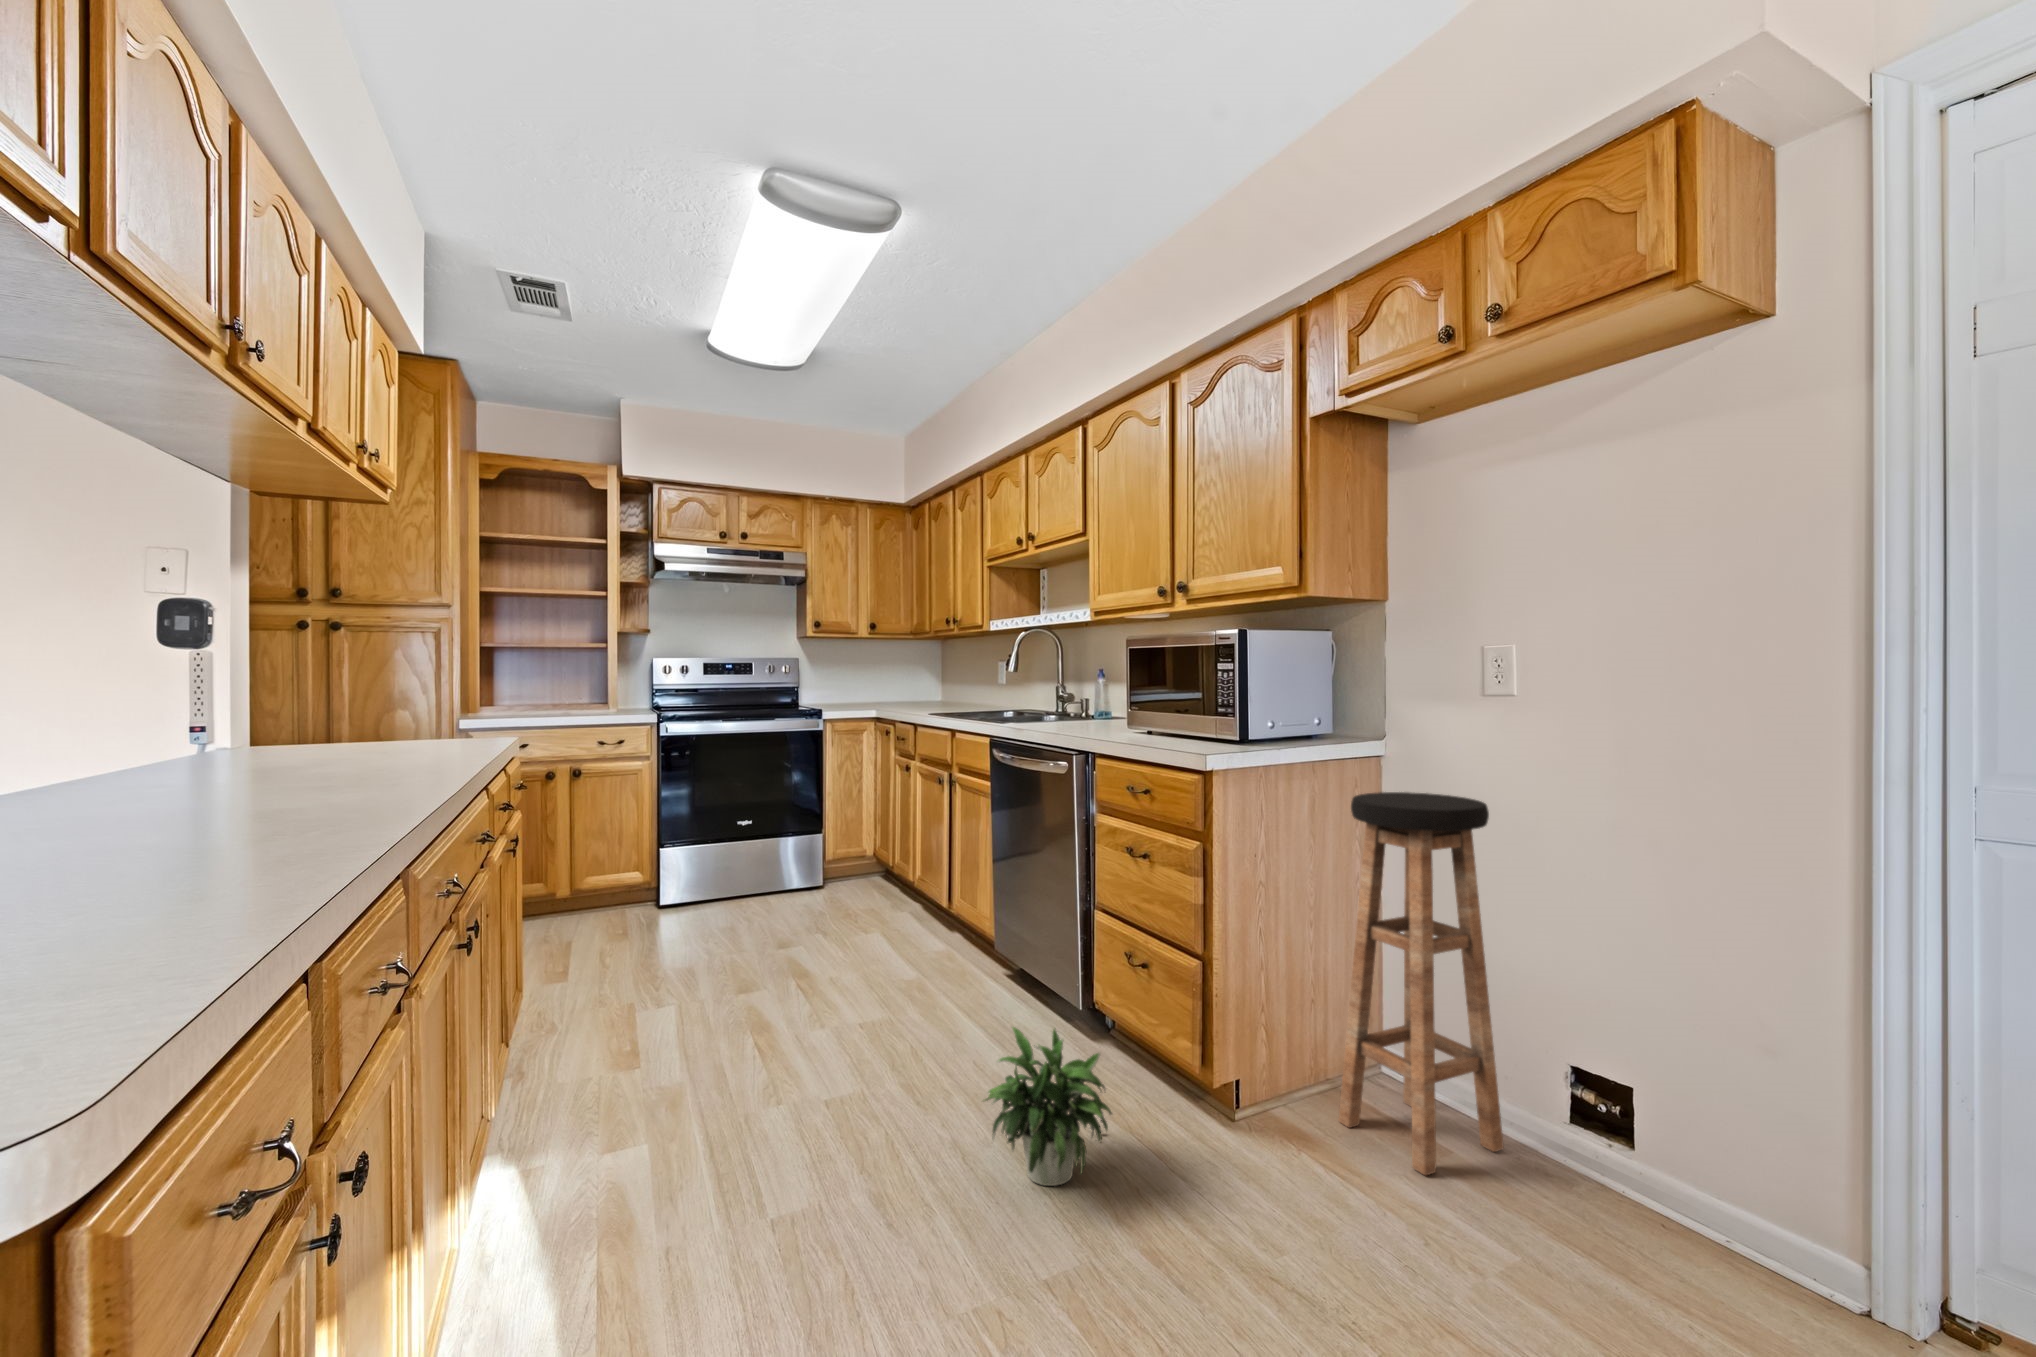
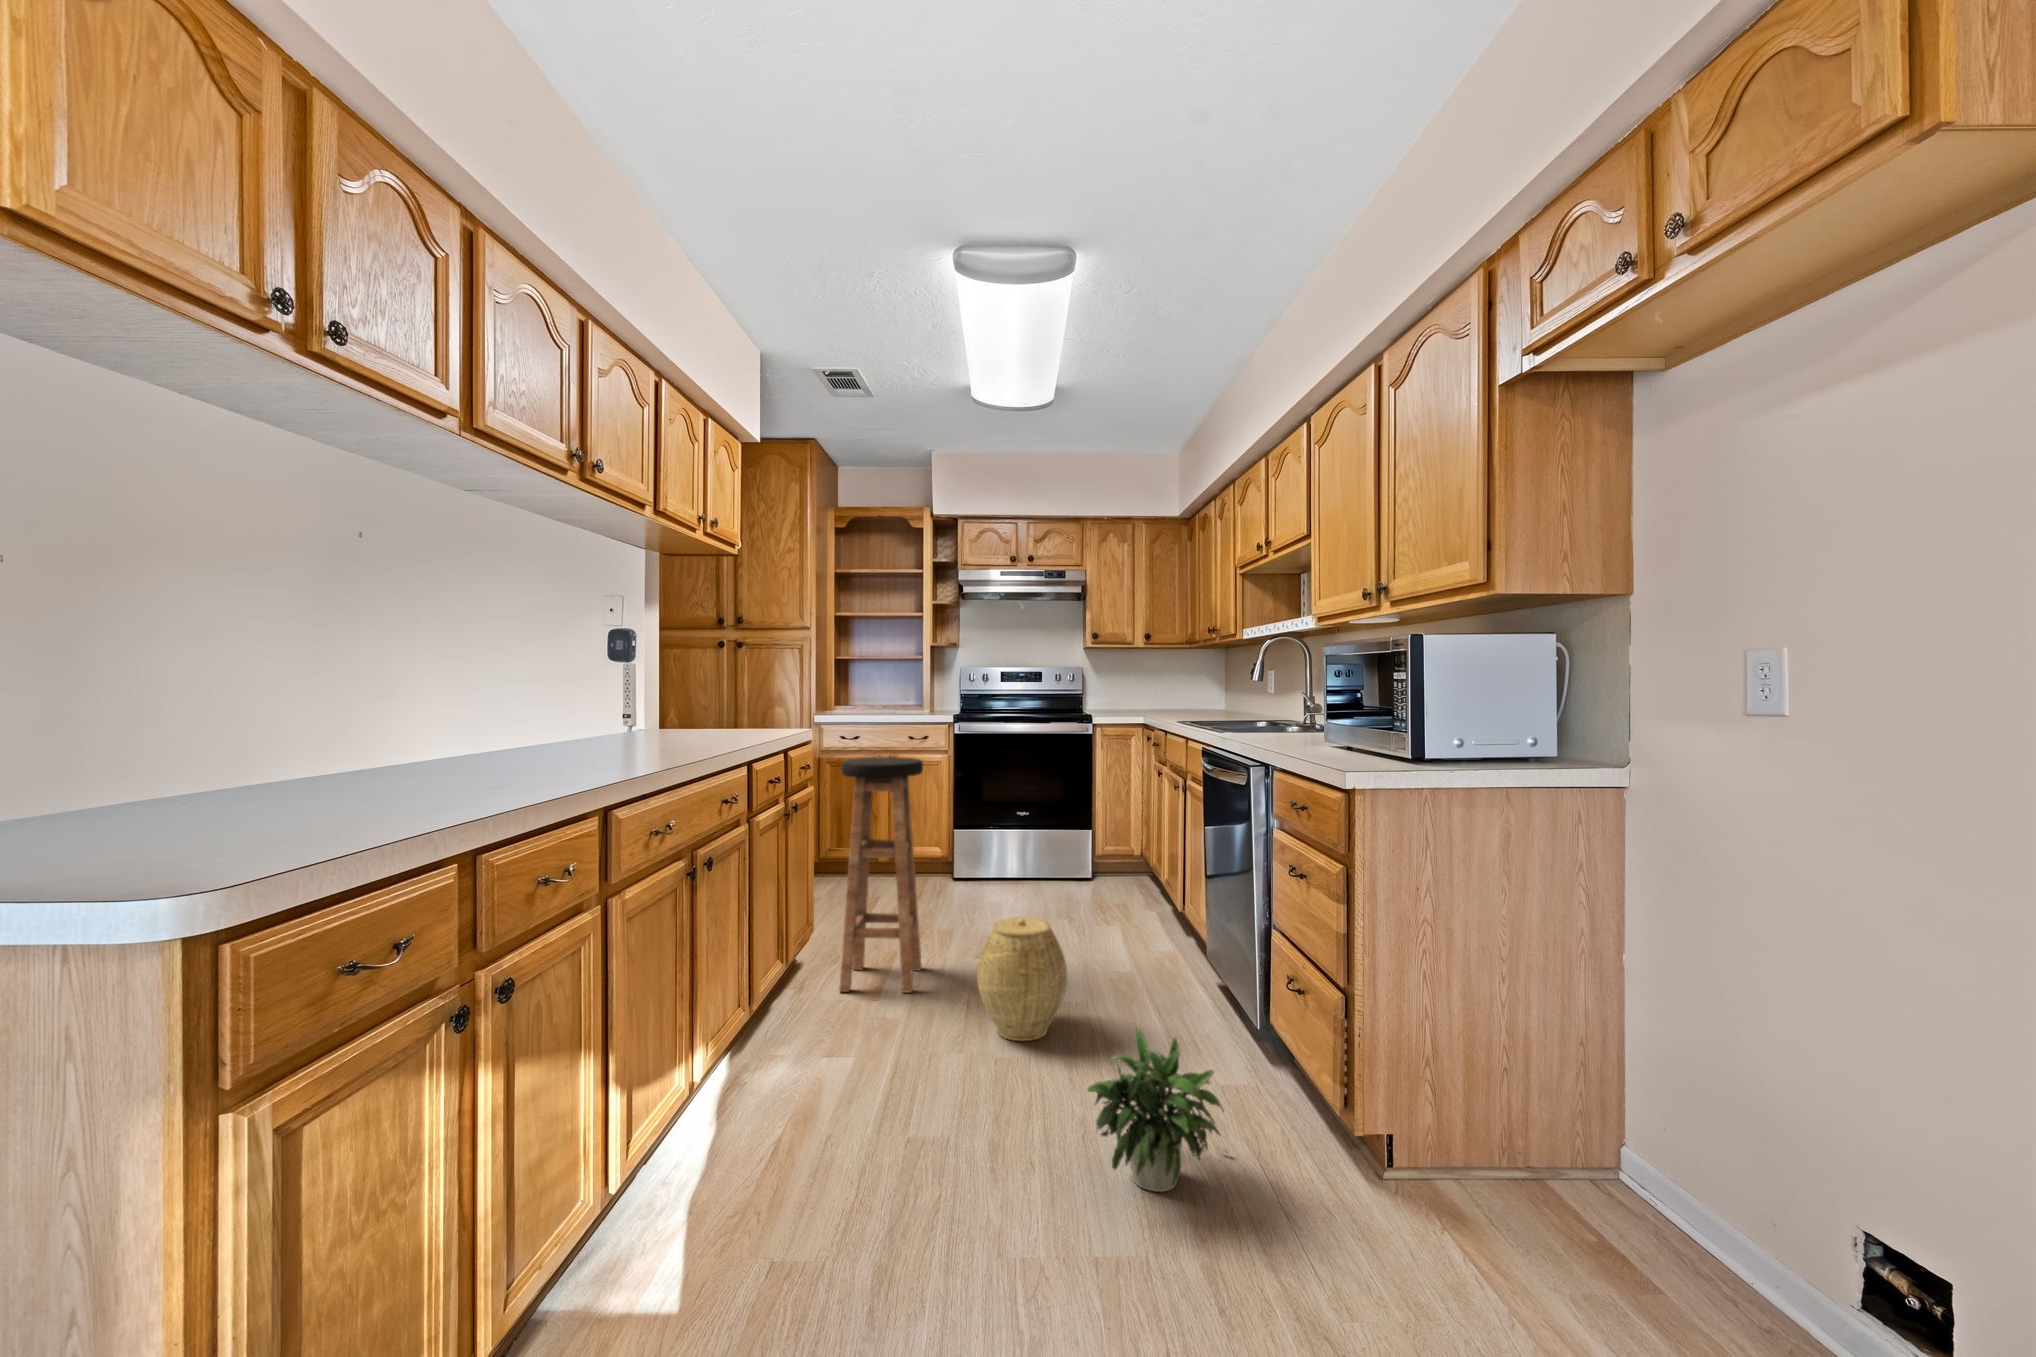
bar stool: present [1339,792,1504,1175] -> present [839,757,923,993]
woven basket: none [783,933,885,1070] -> present [977,917,1067,1041]

